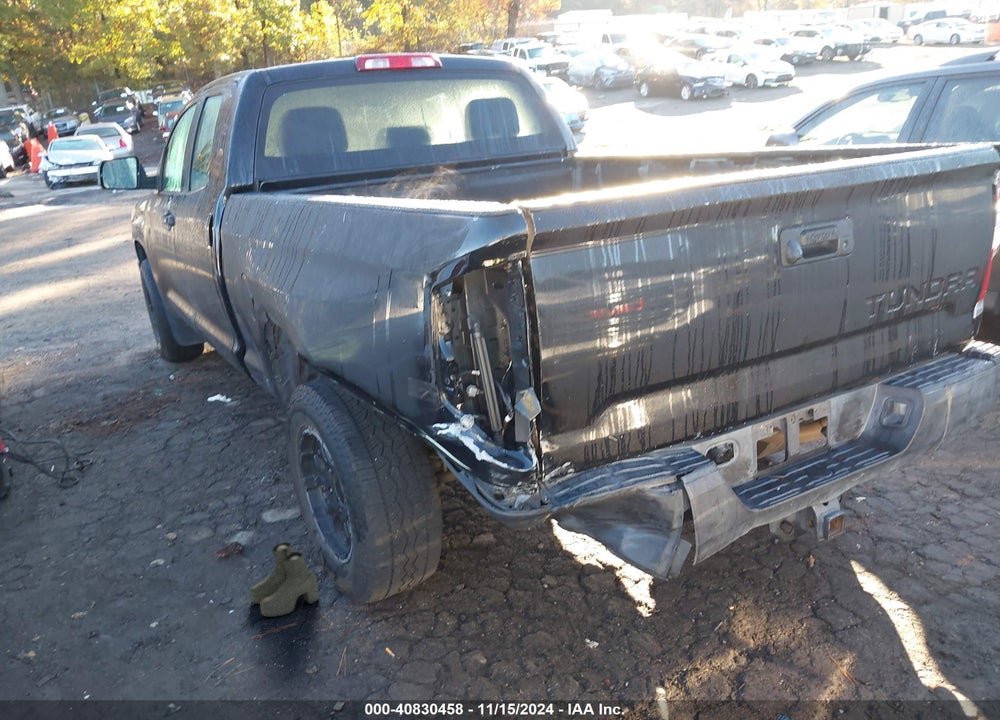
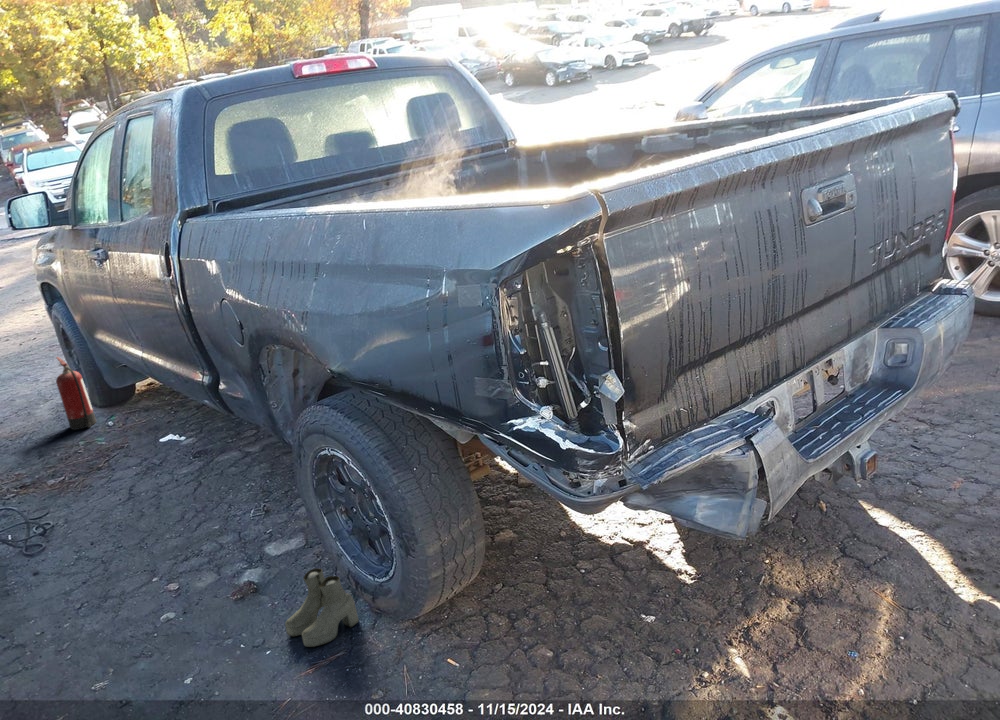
fire extinguisher: none [131,310,164,380] -> present [56,357,96,430]

